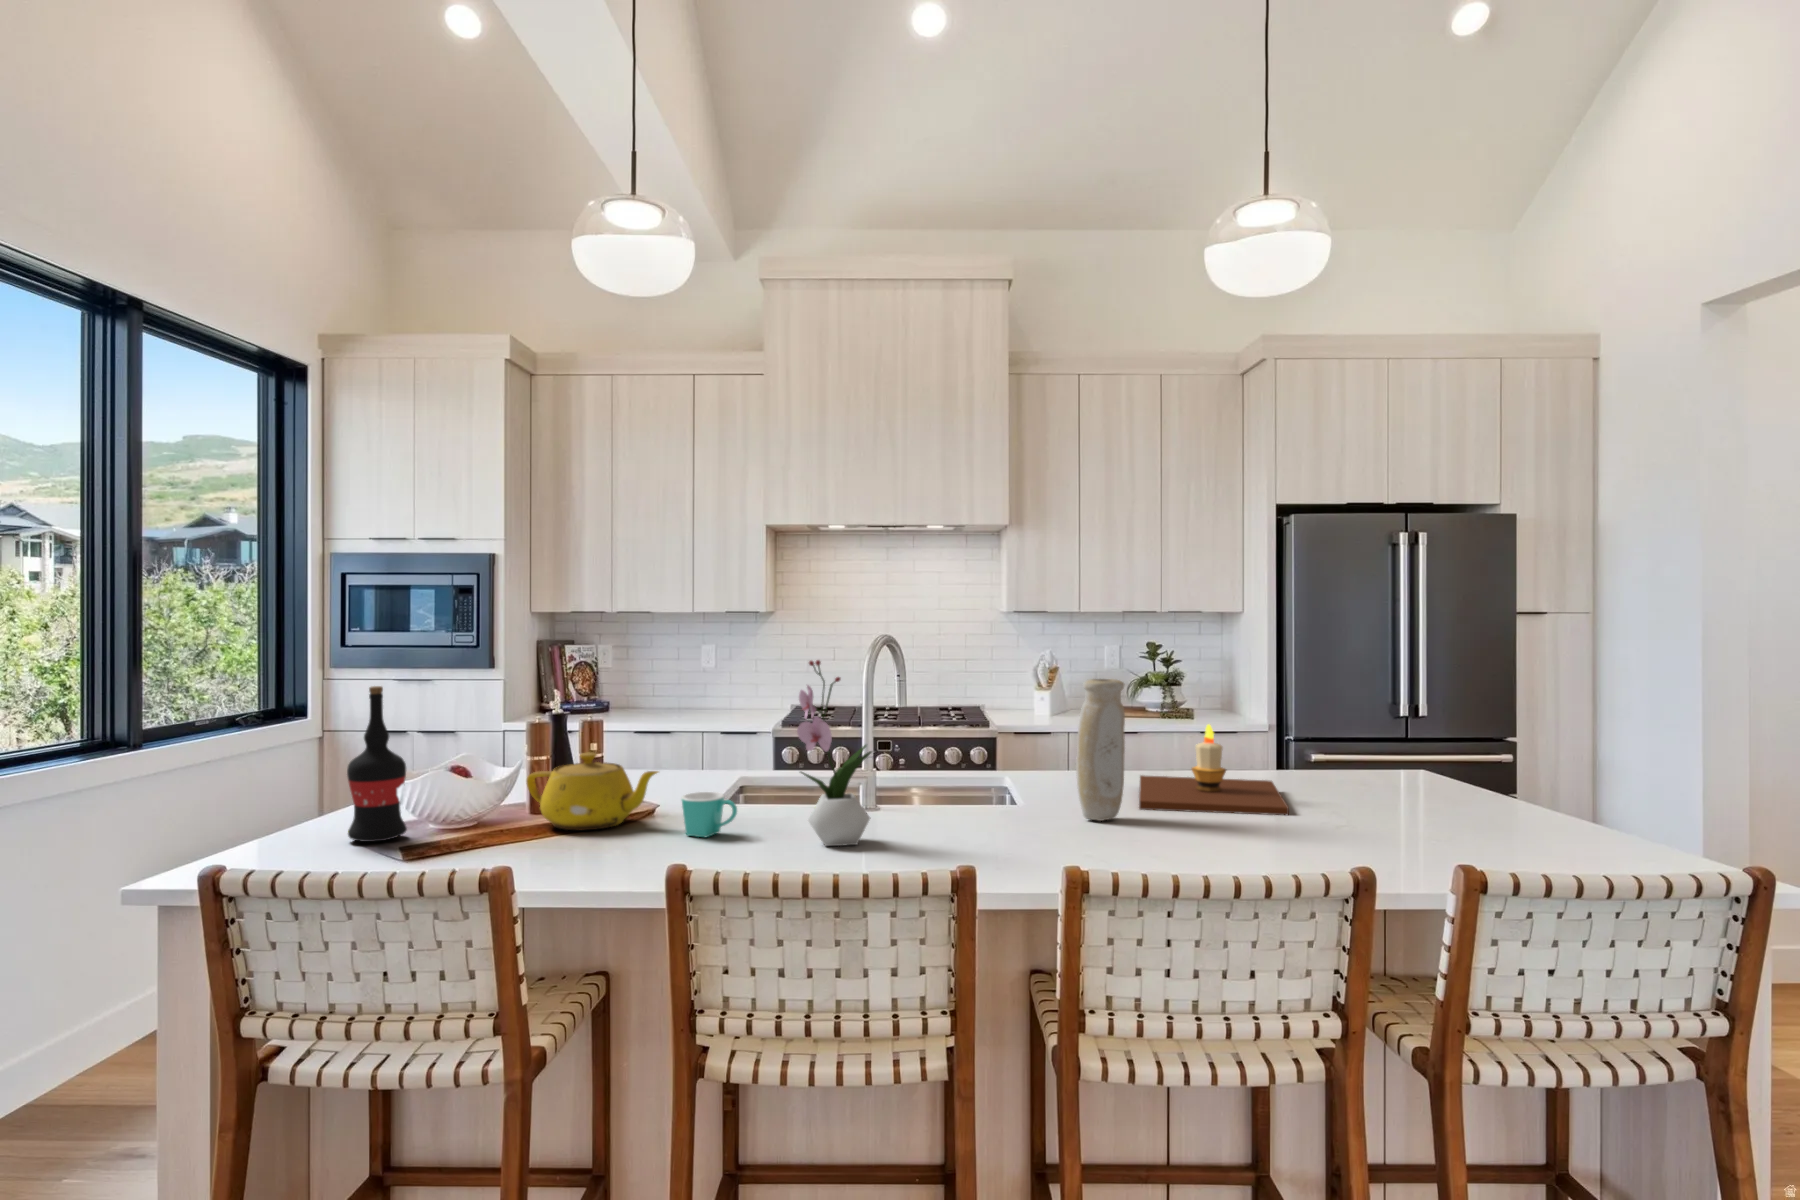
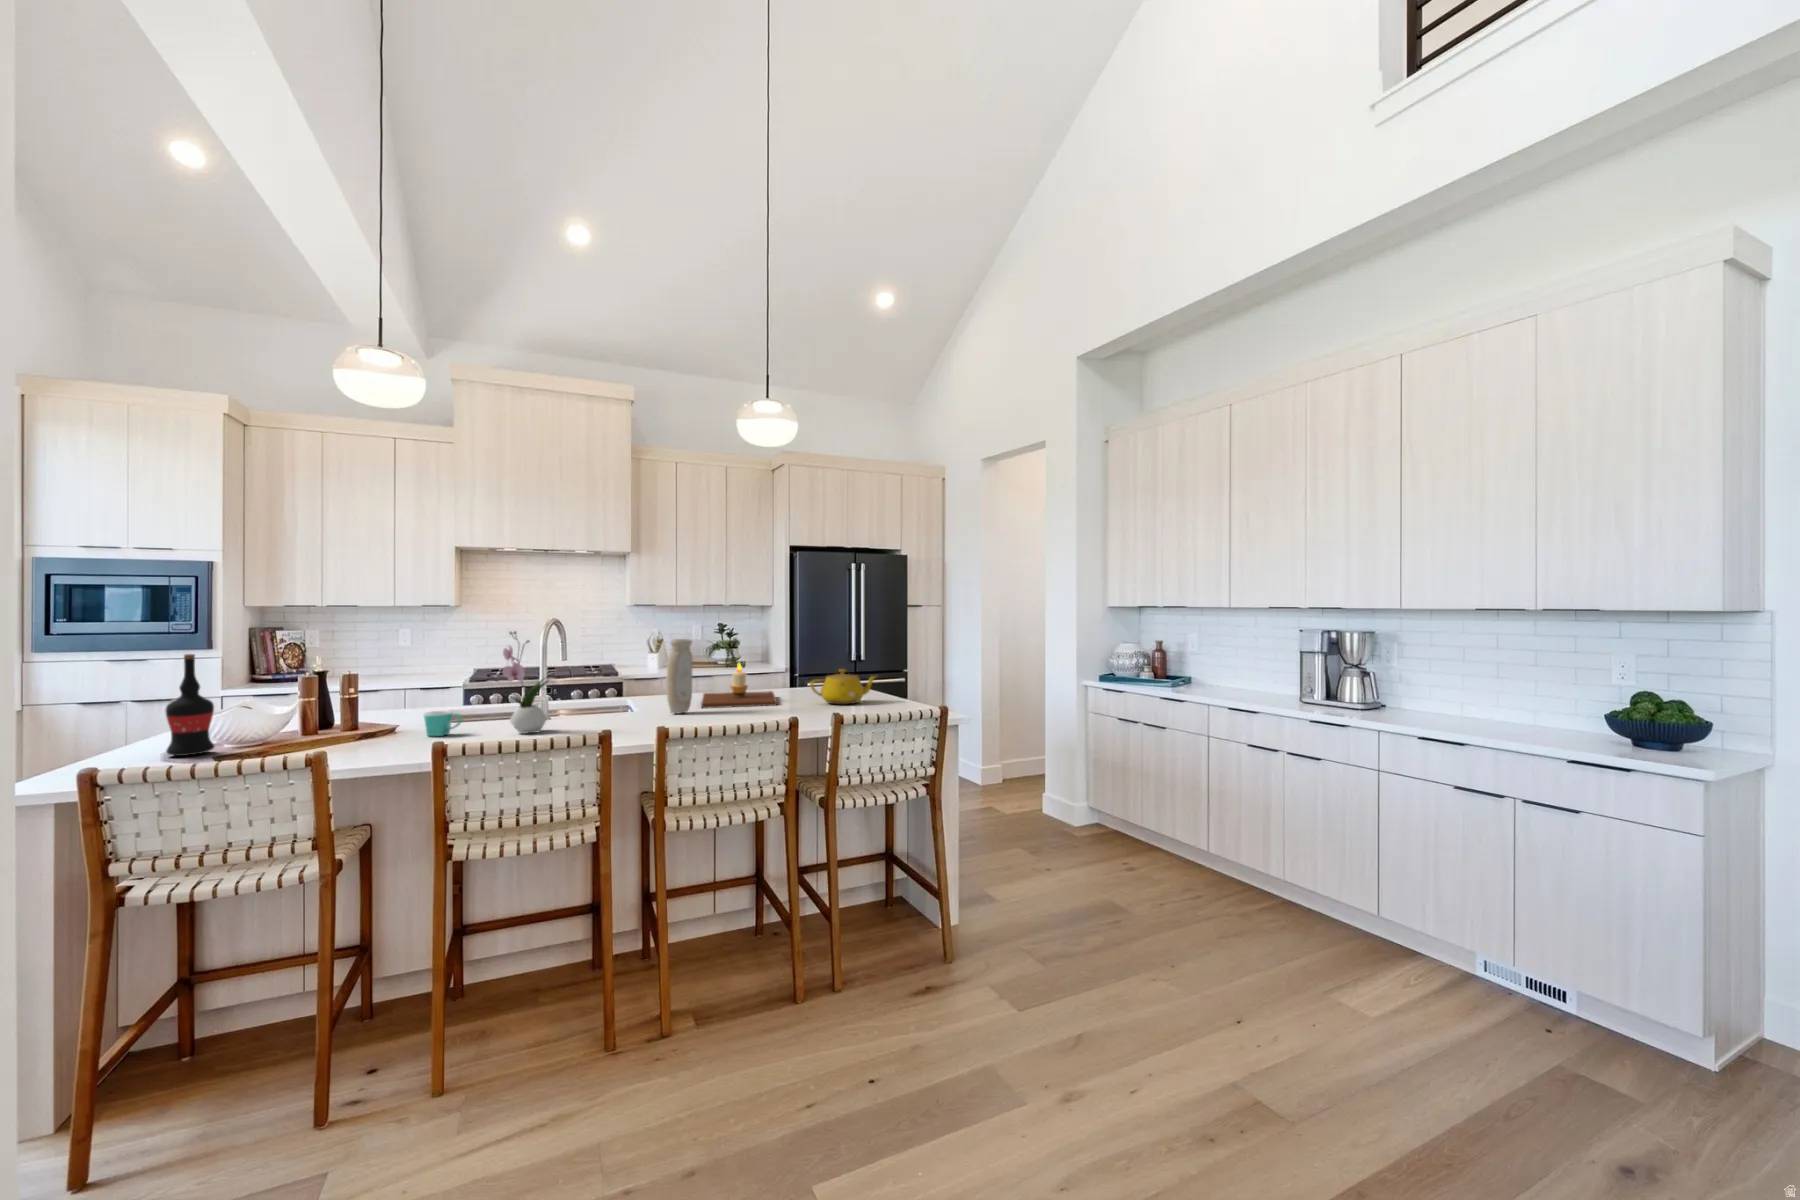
teapot: present [527,753,658,830] -> present [810,669,876,705]

